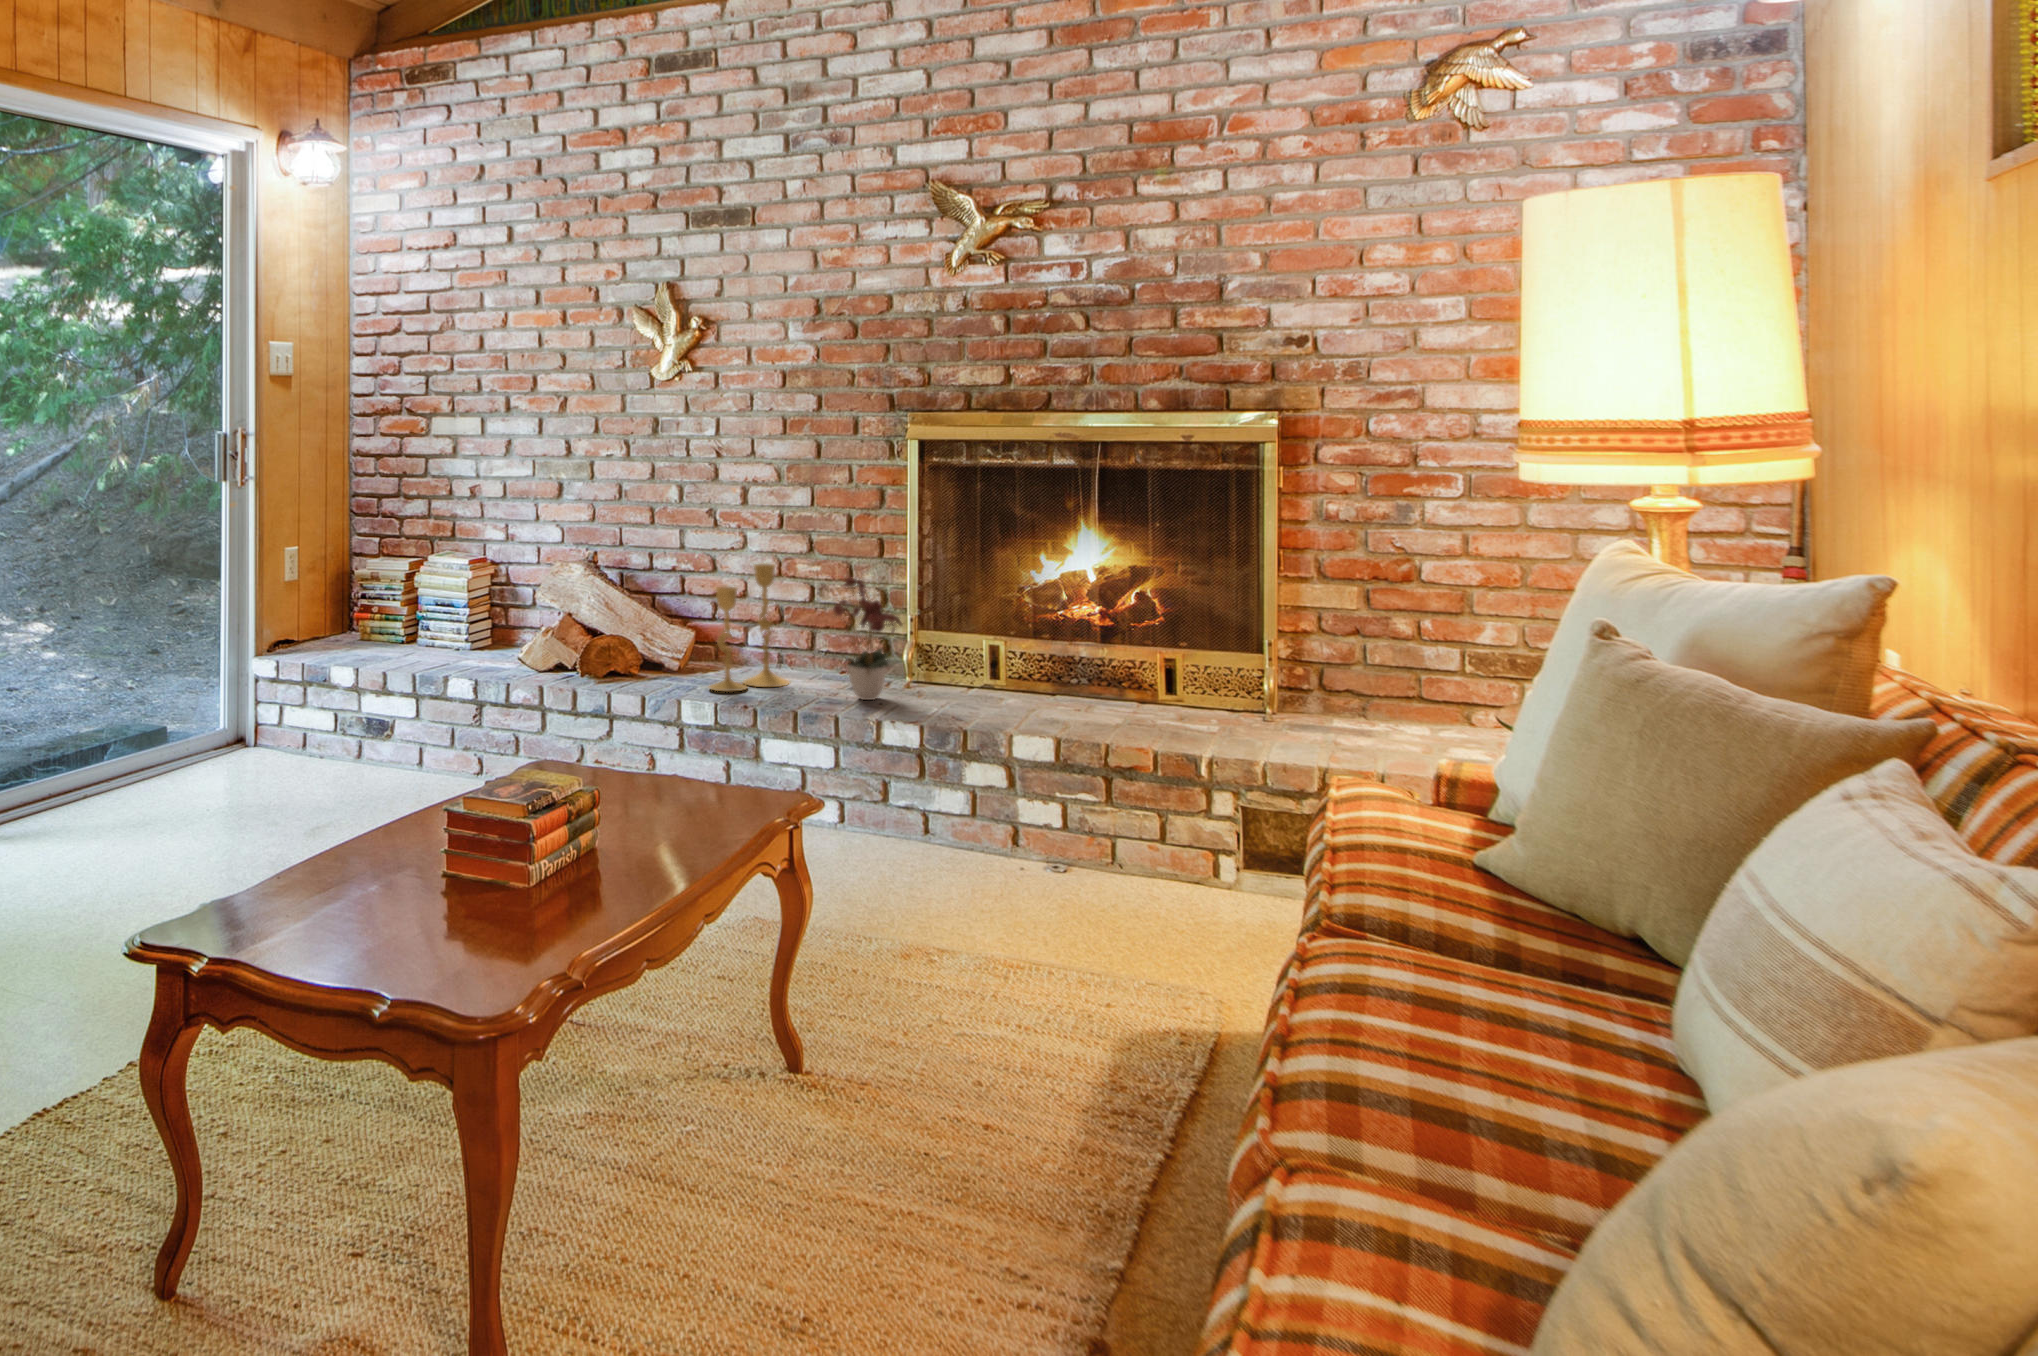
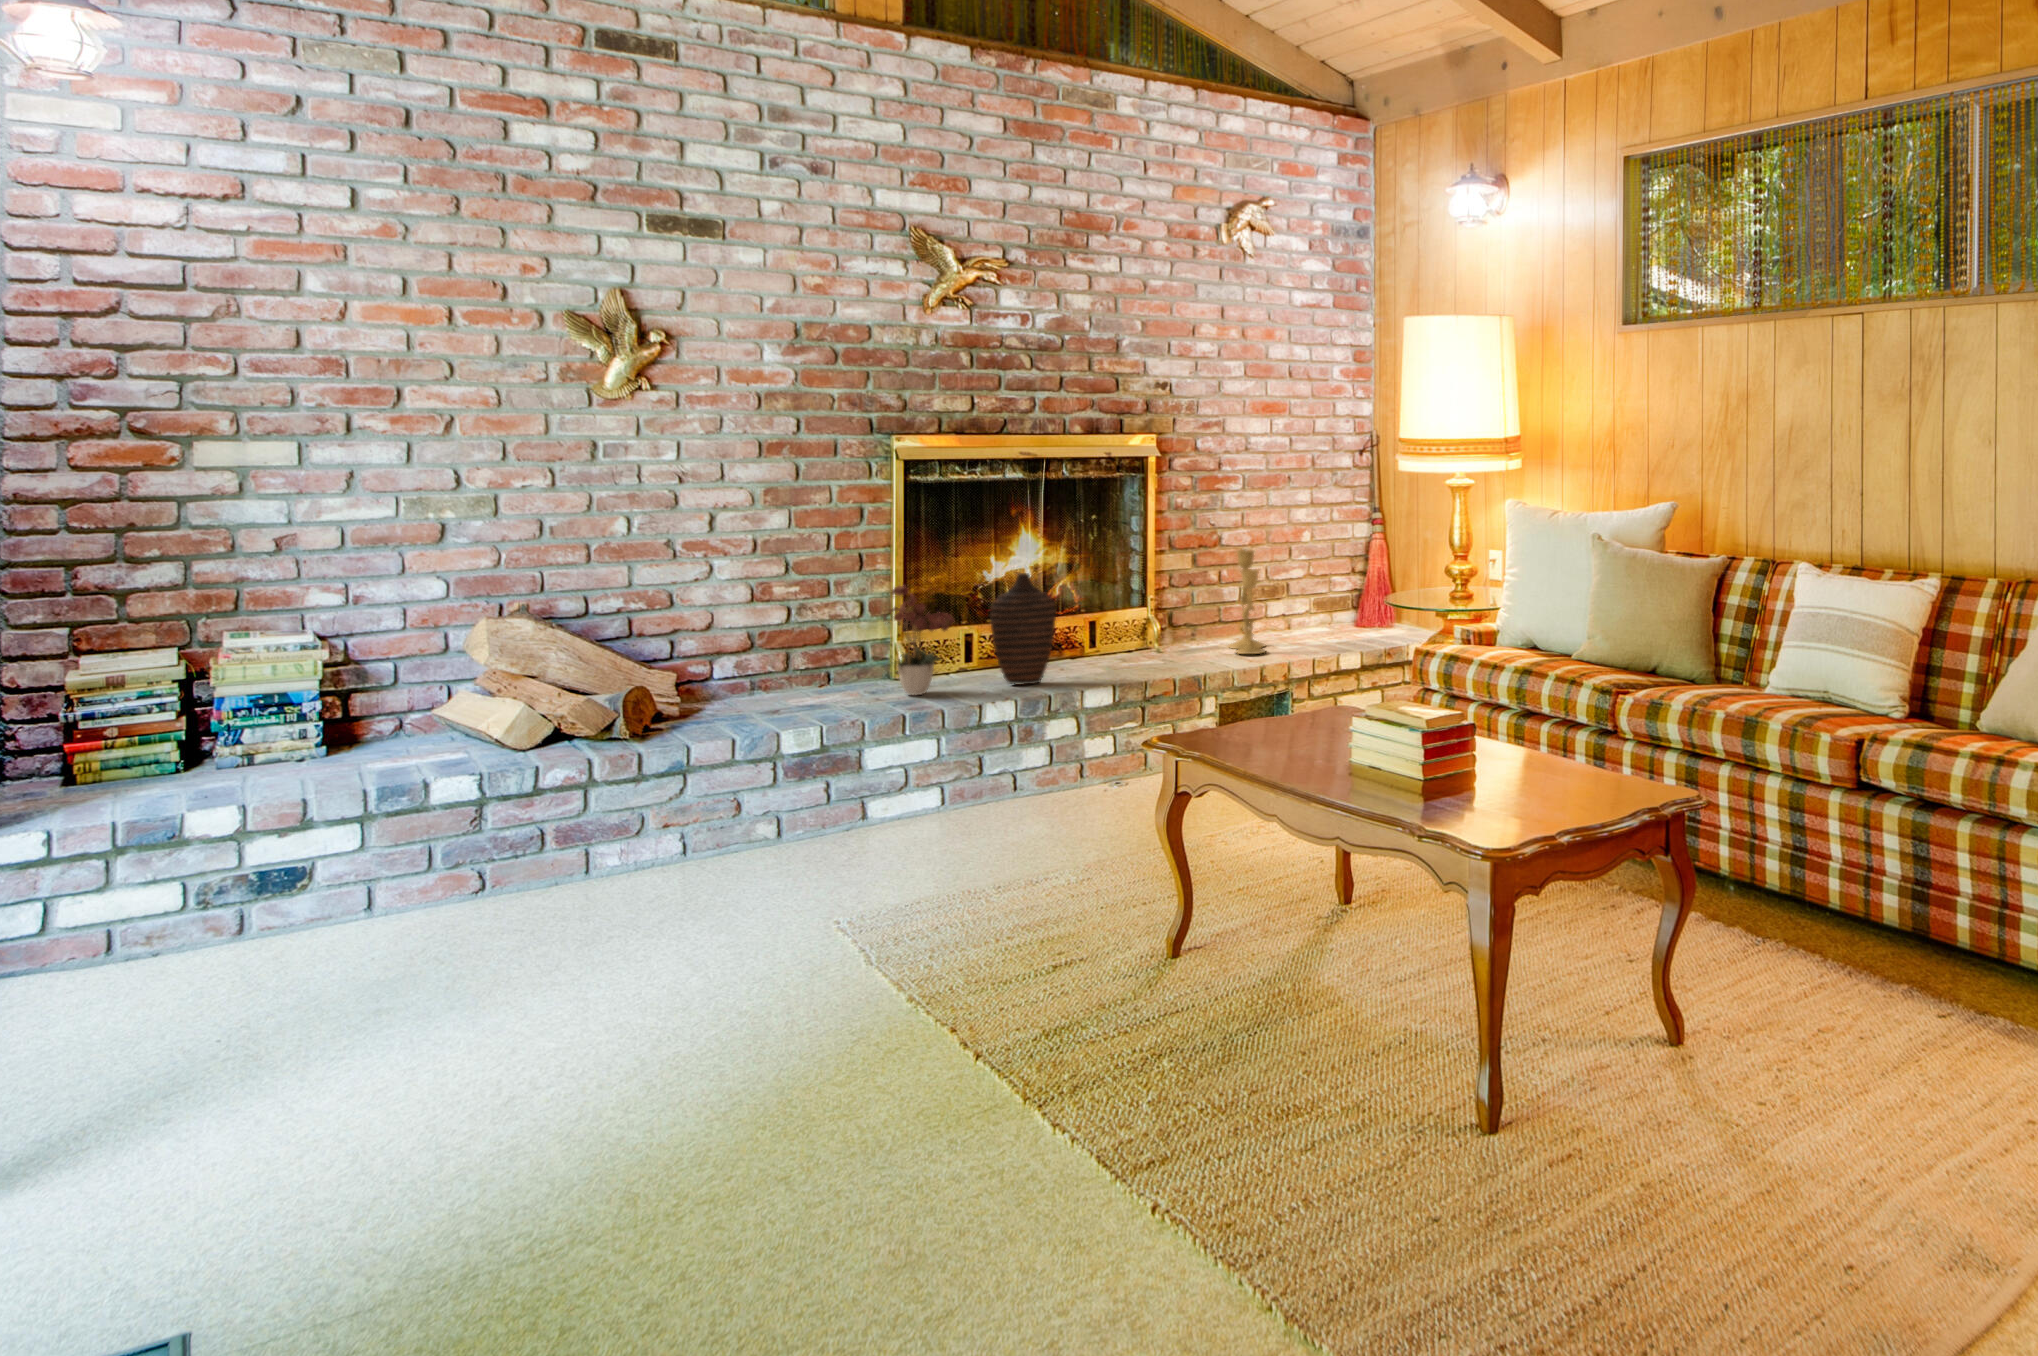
candlestick: present [709,563,790,692] -> present [1228,550,1265,654]
decorative vase: none [938,580,1009,716] -> present [990,573,1056,684]

